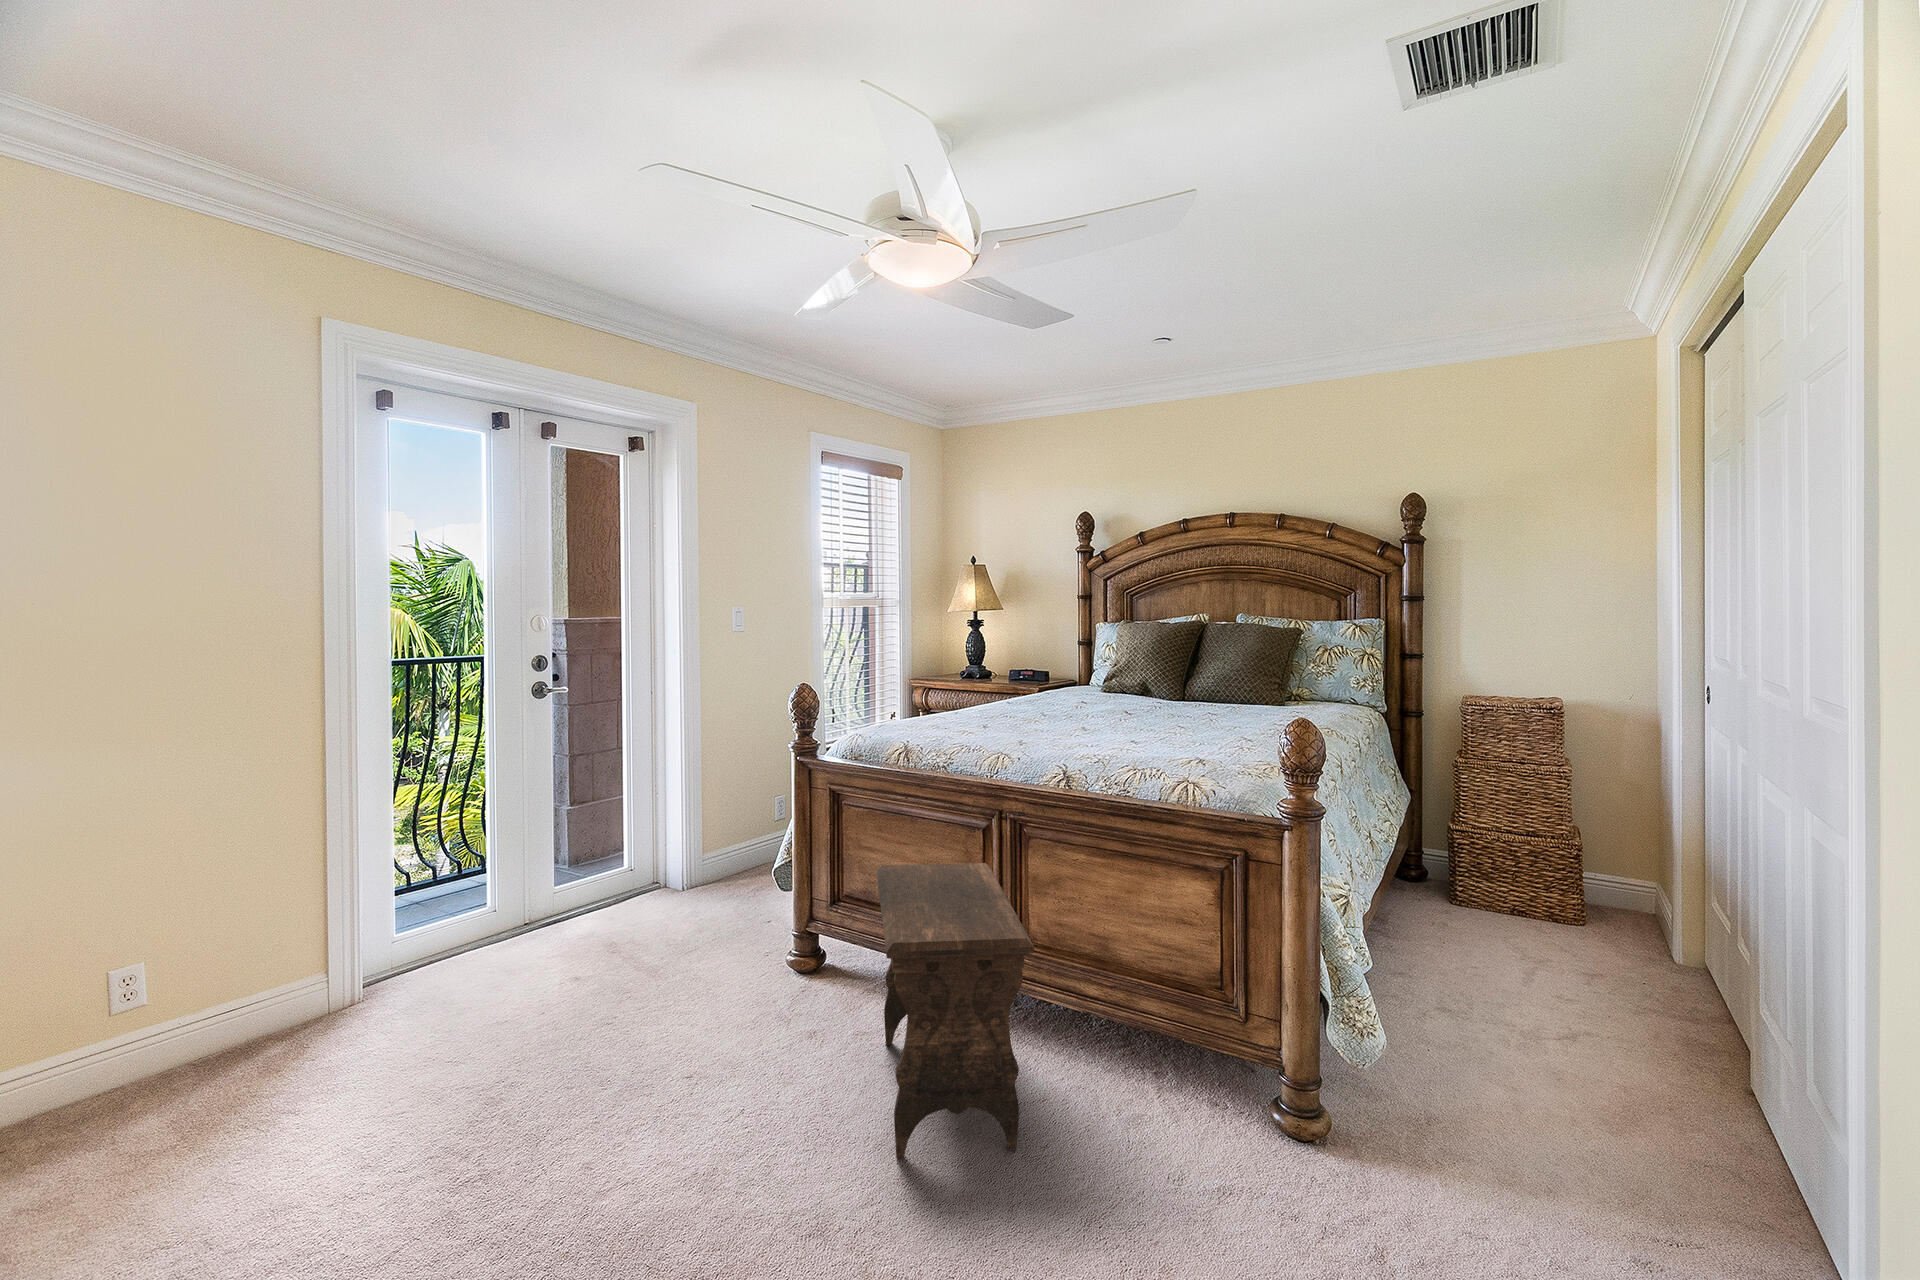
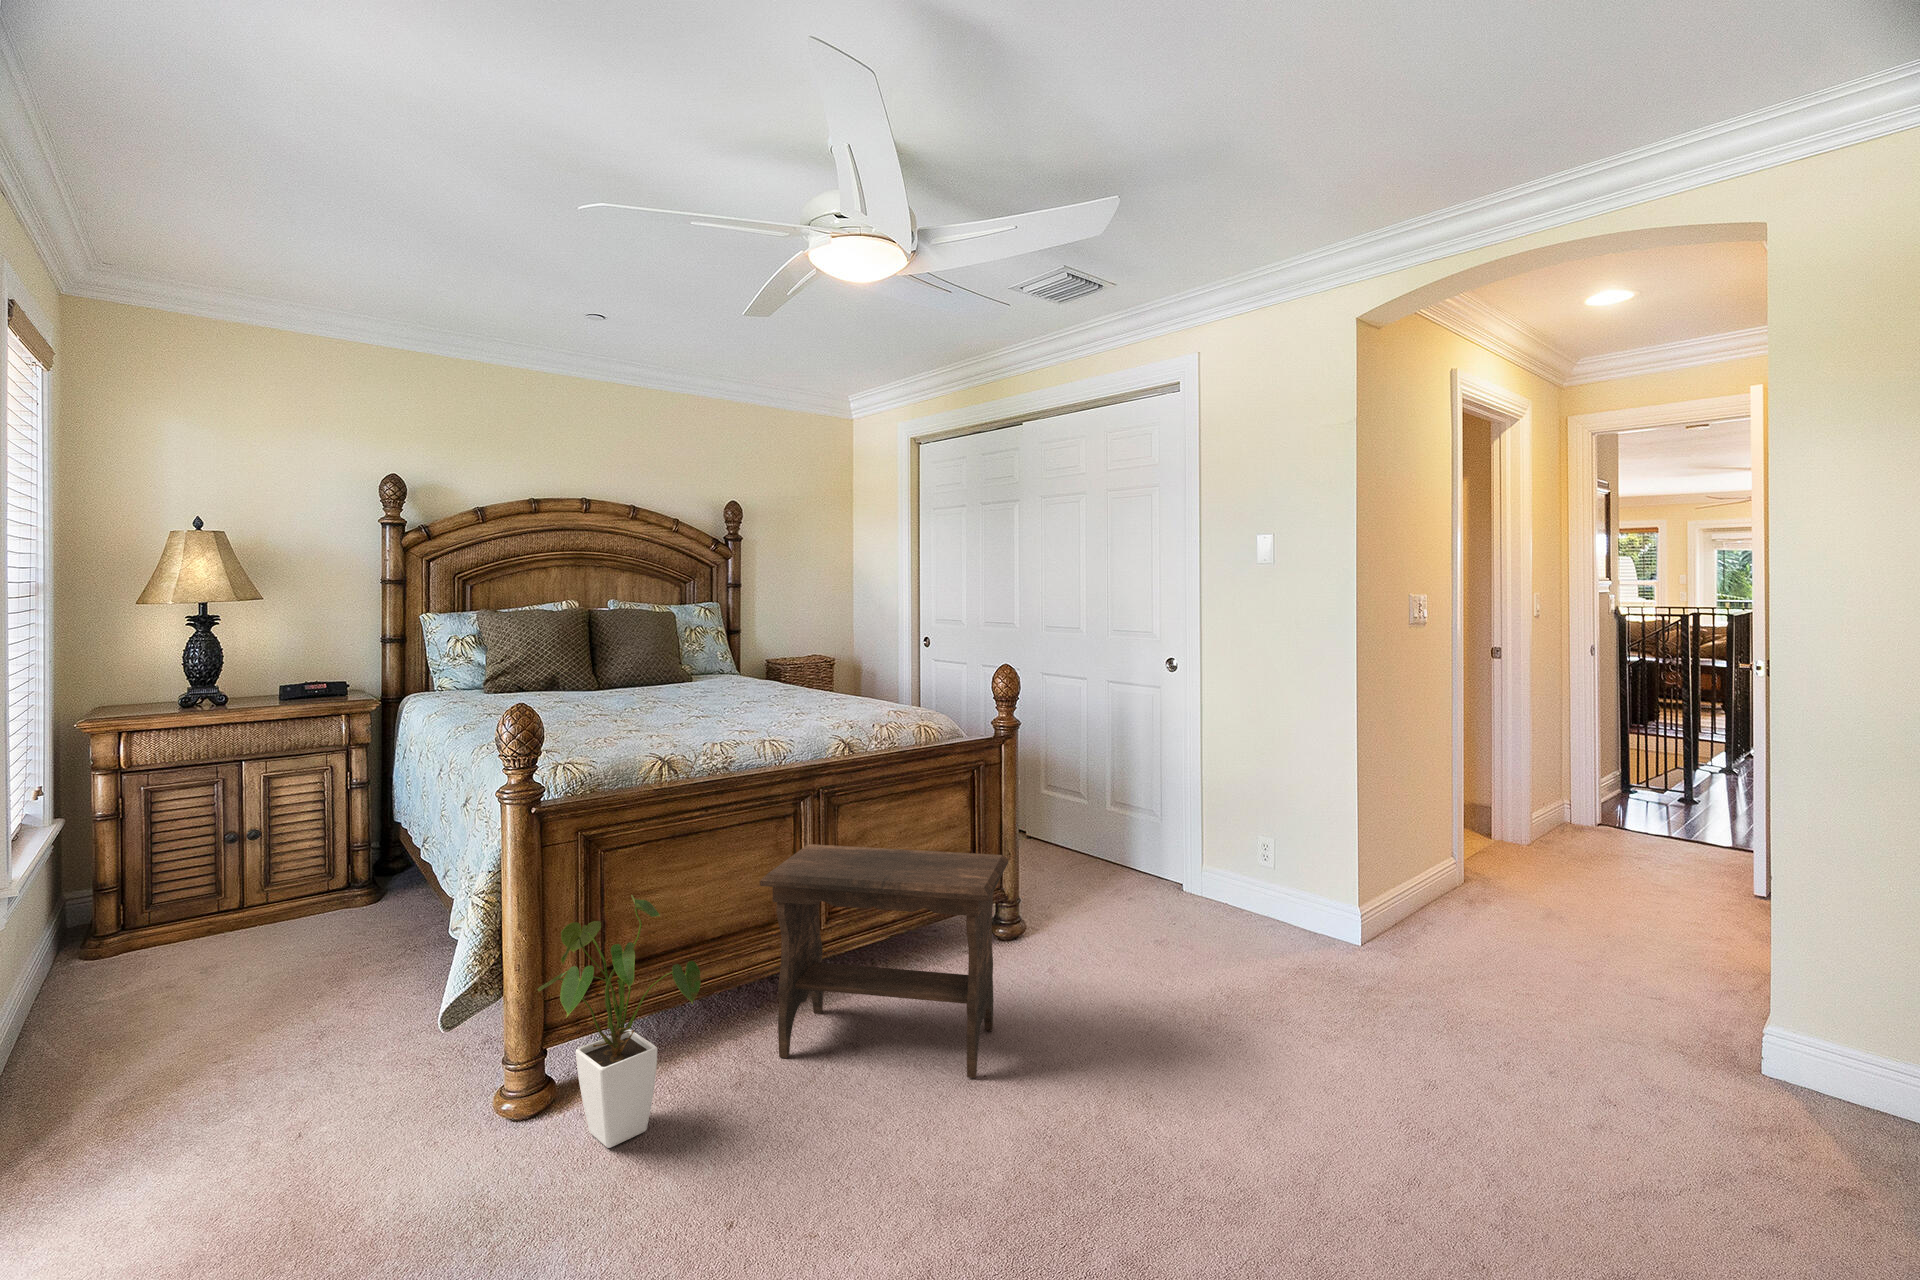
house plant: none [688,845,847,1021] -> present [537,895,701,1148]

